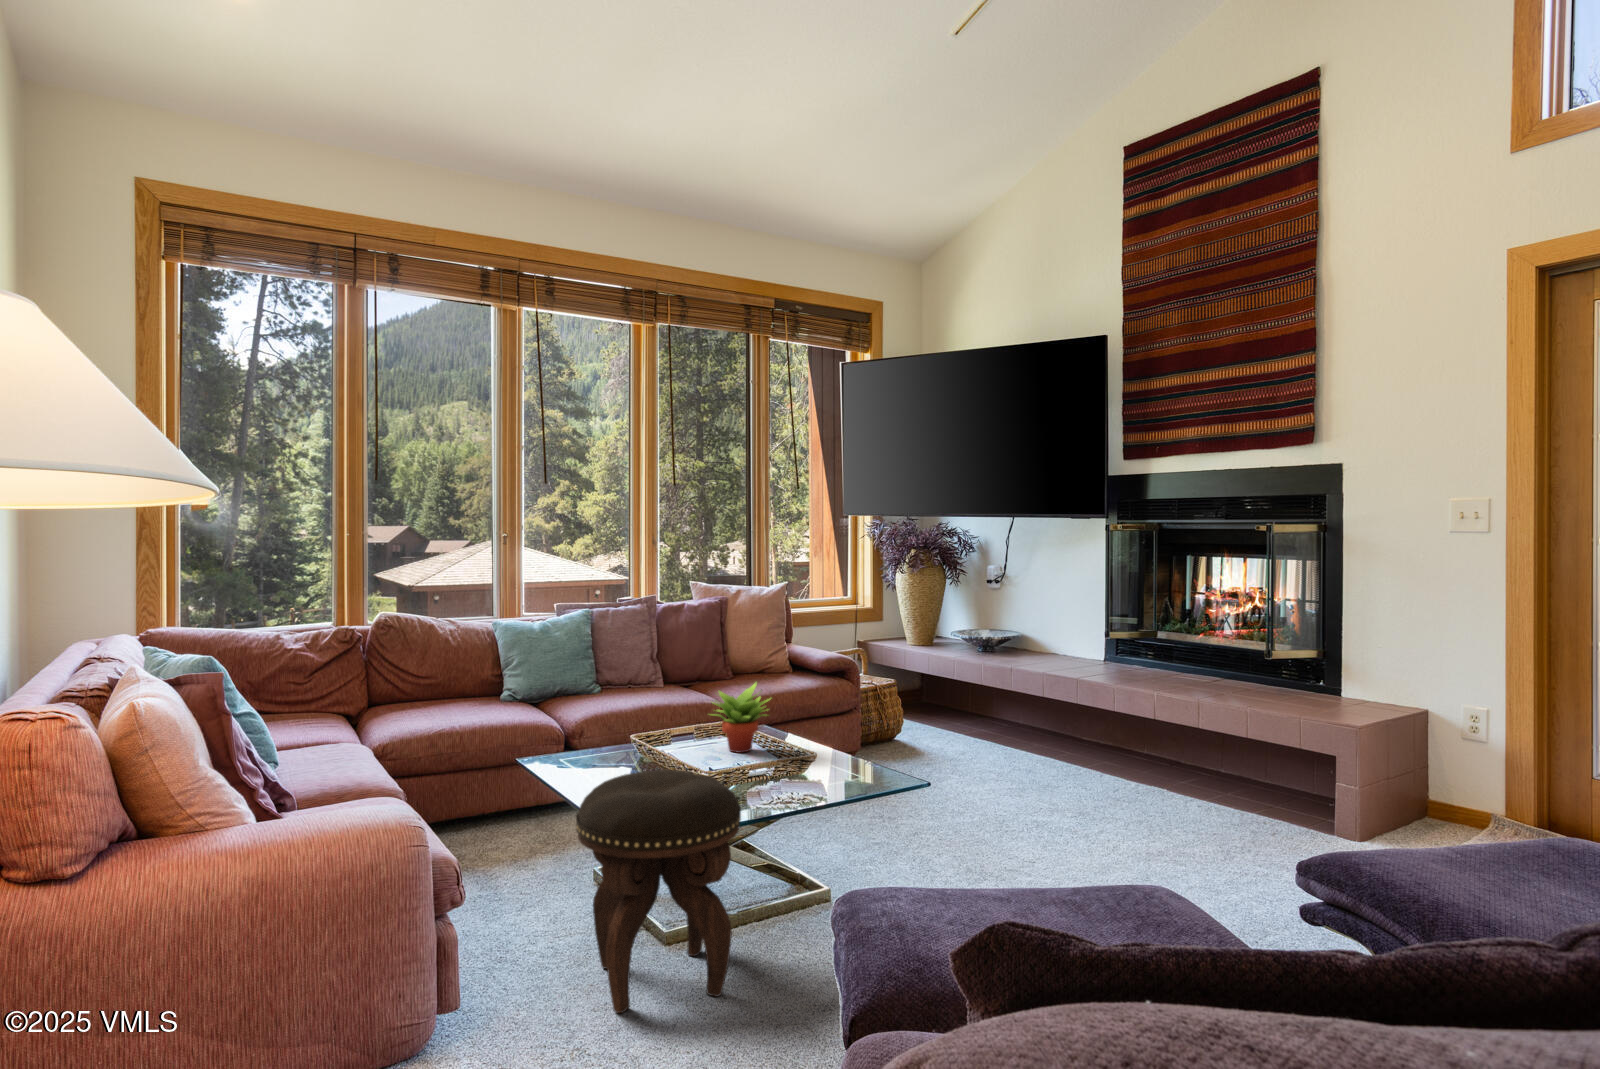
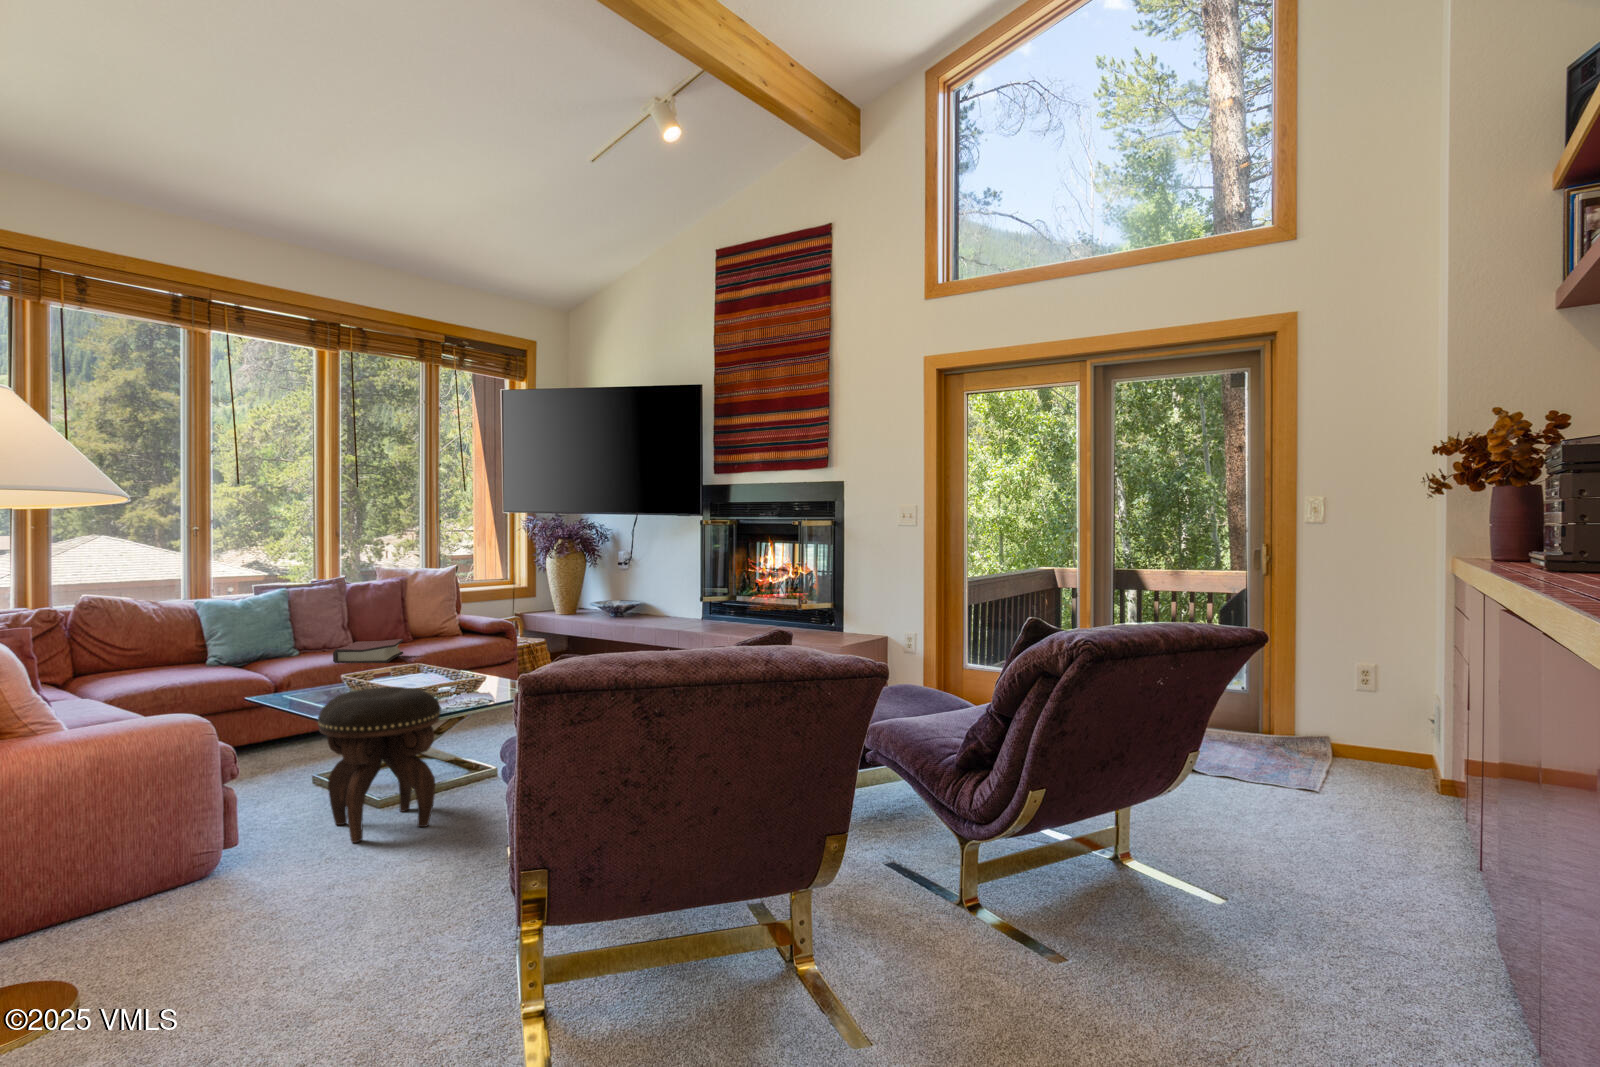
hardback book: none [633,679,716,713] -> present [333,639,403,663]
succulent plant: present [712,682,771,753] -> none [406,631,457,681]

